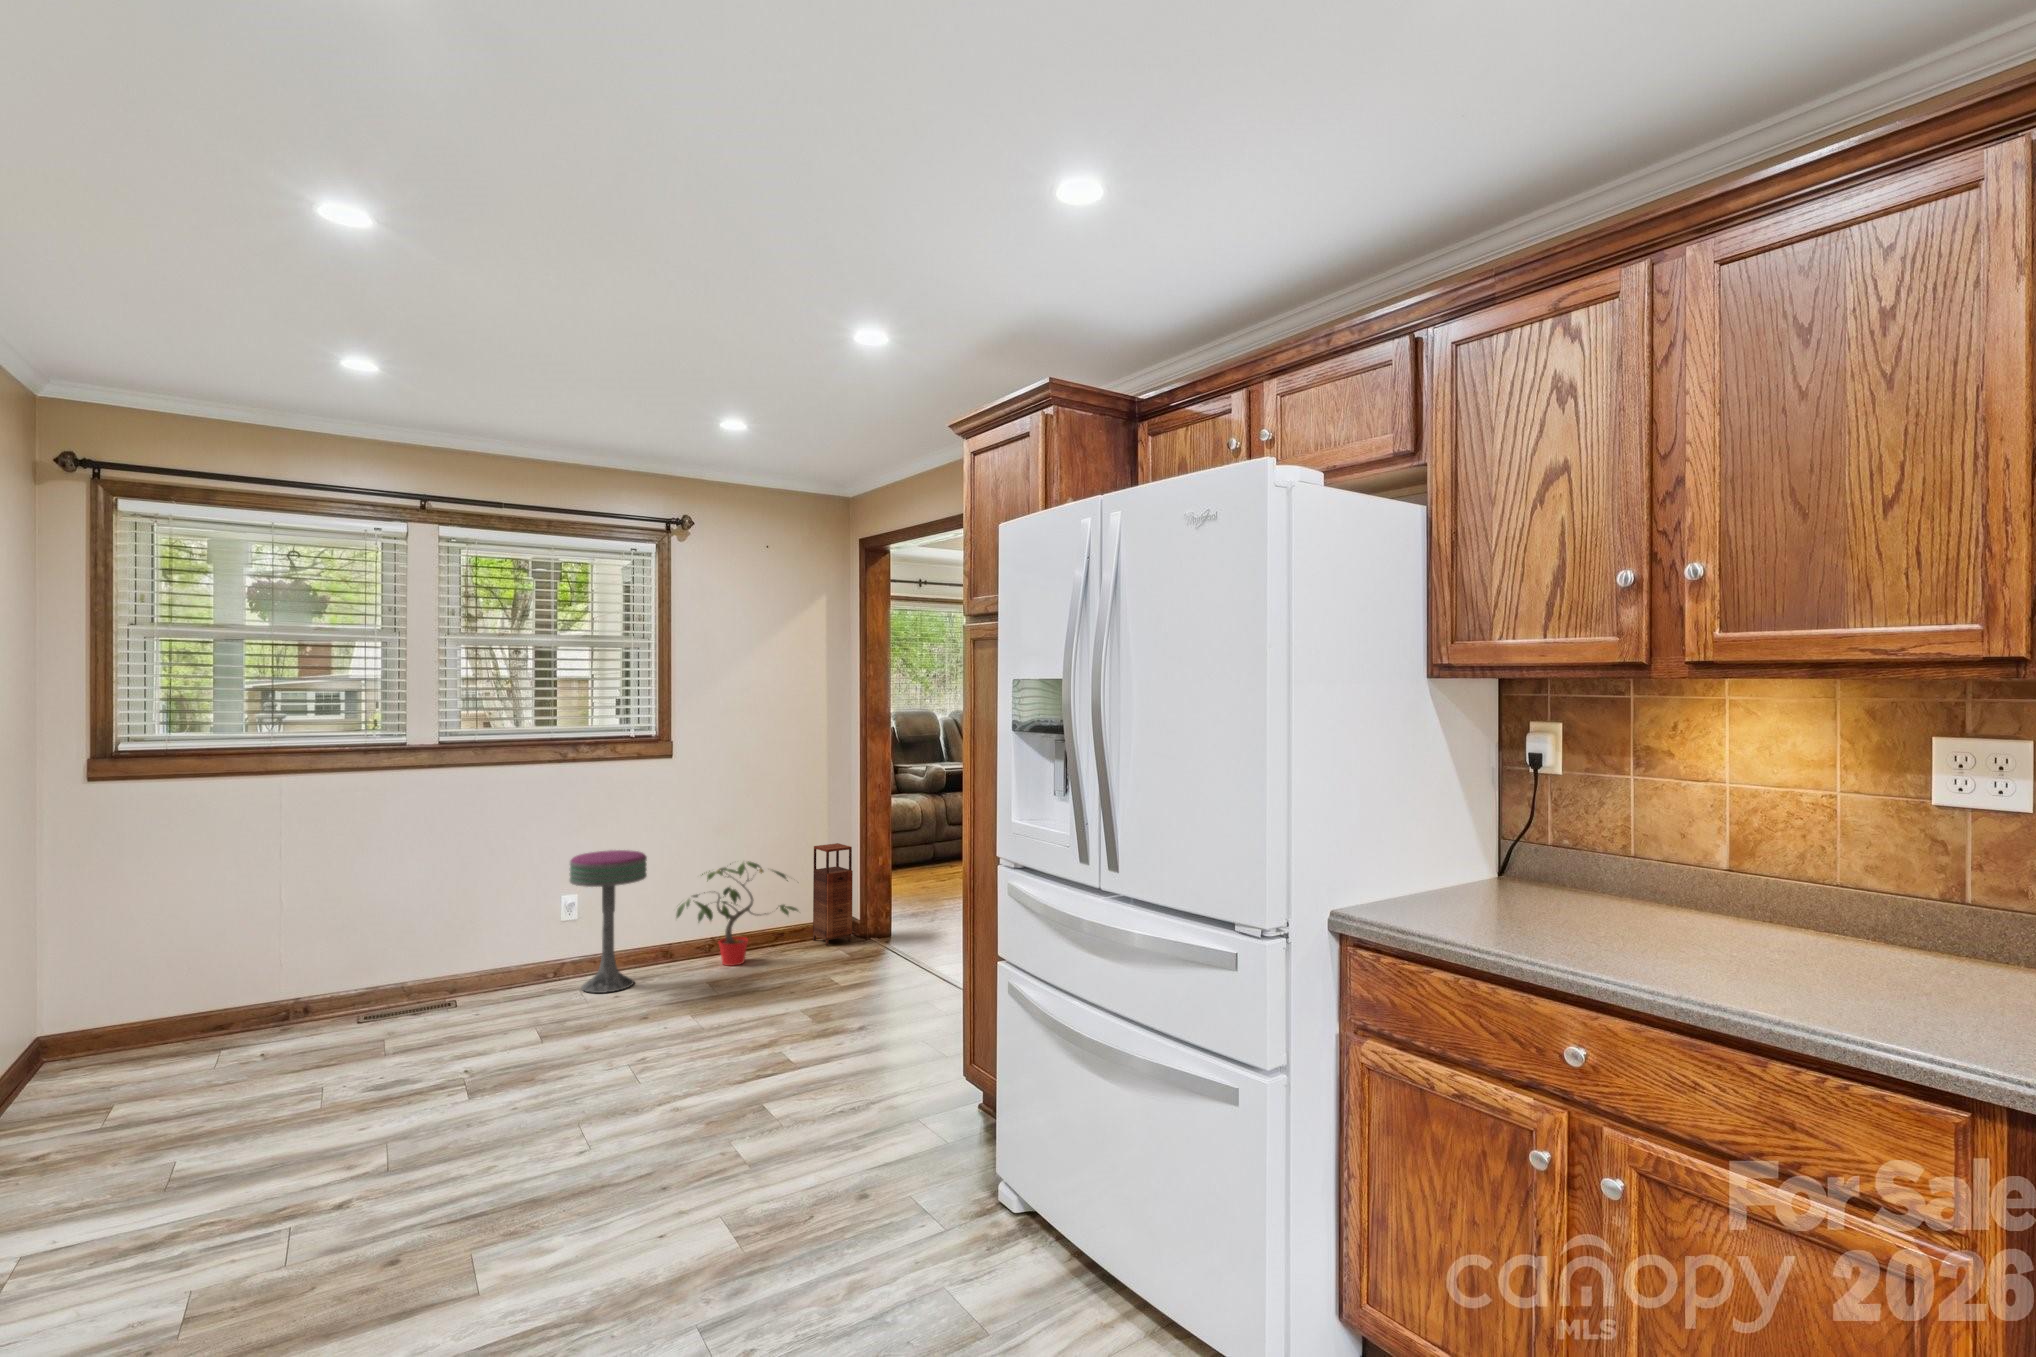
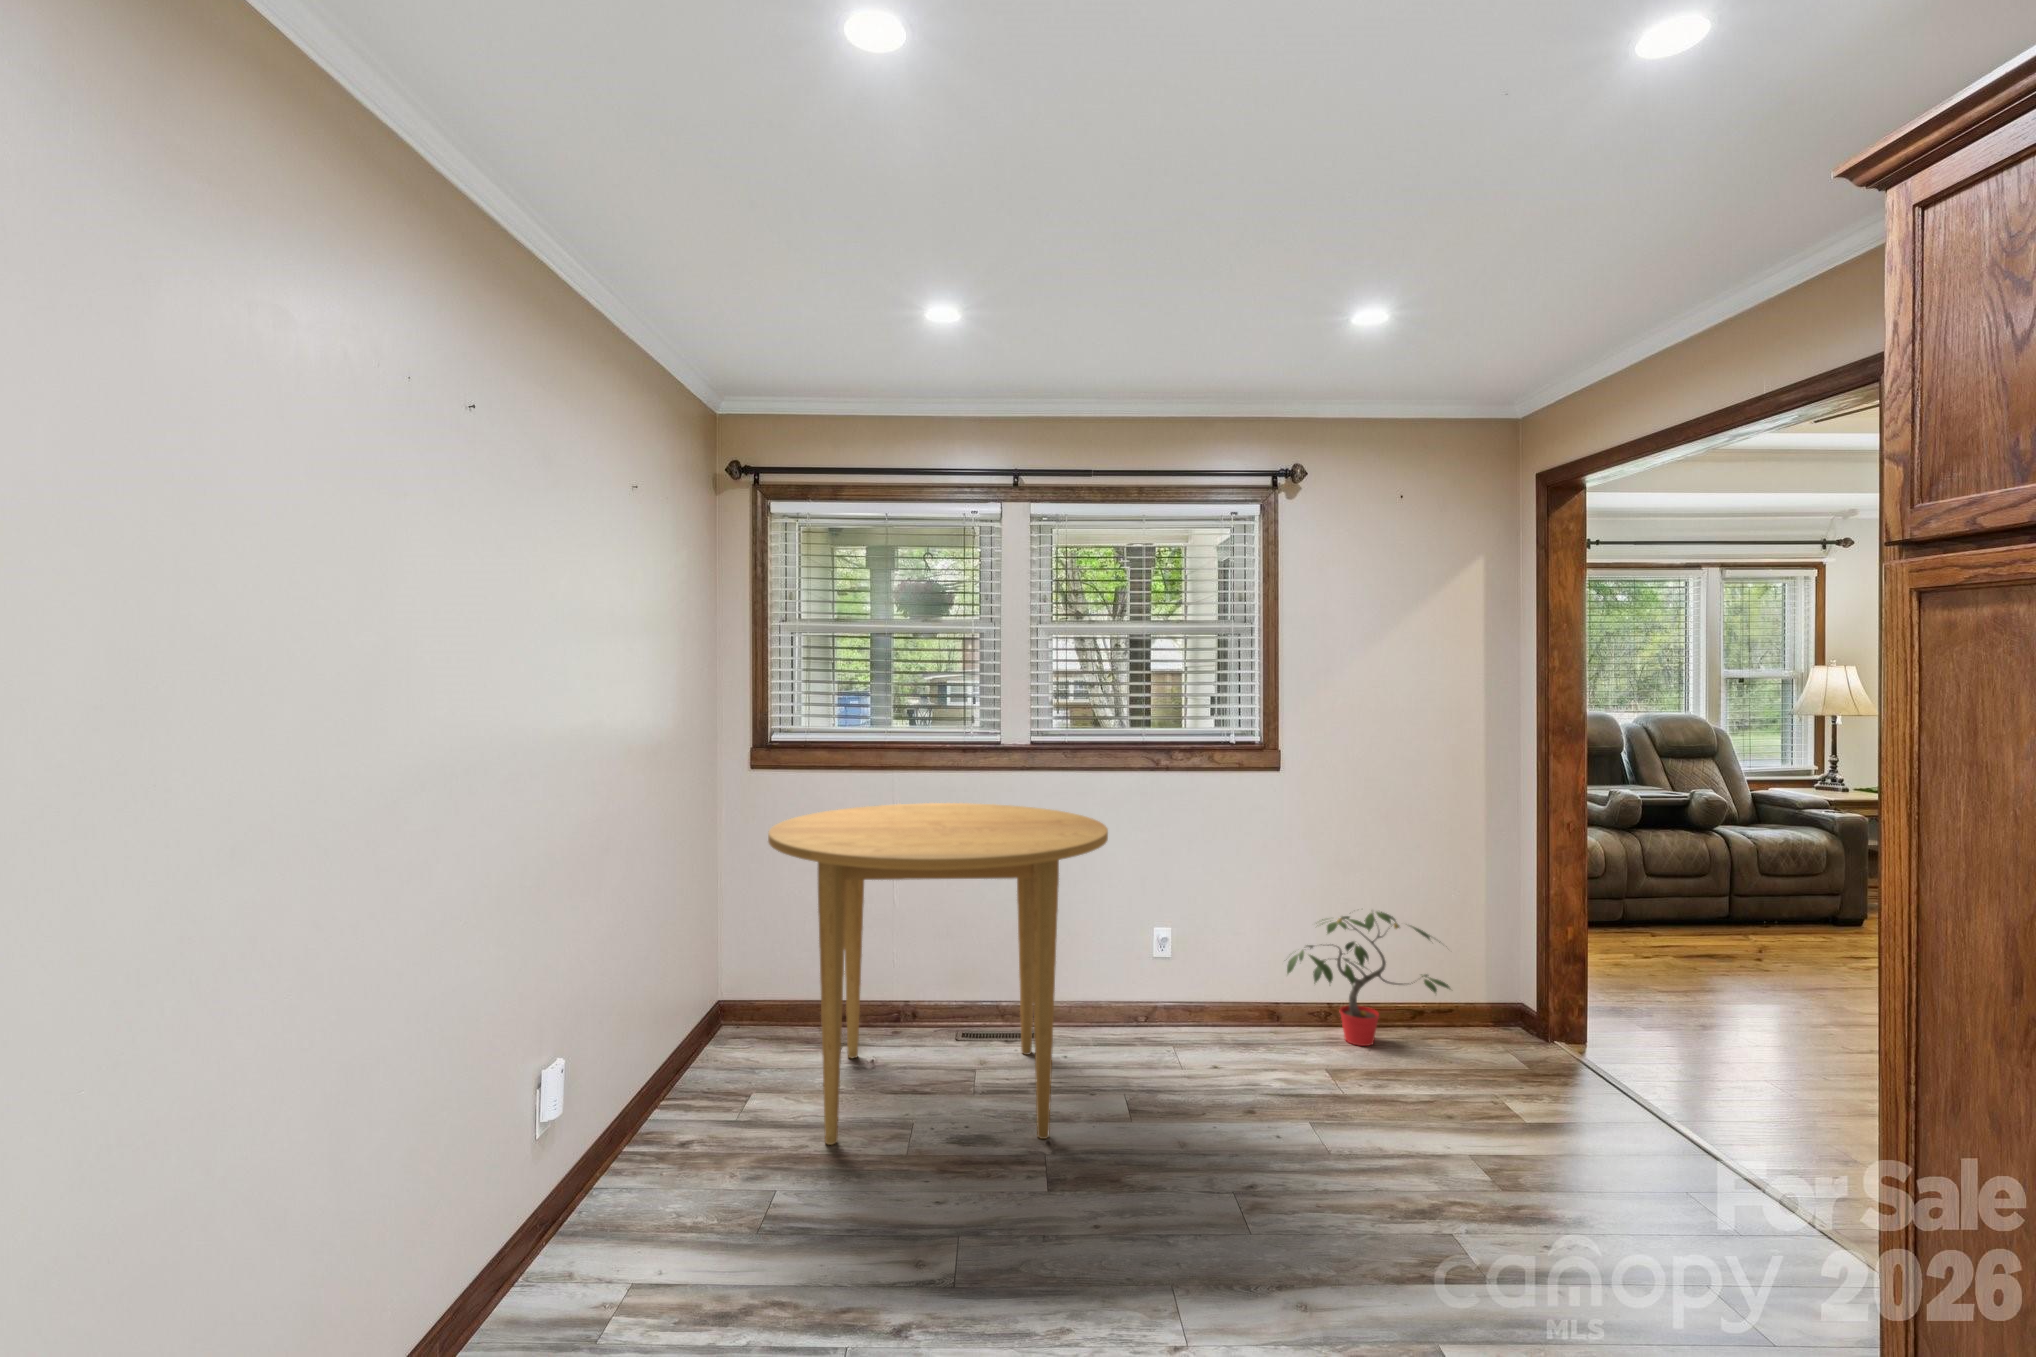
dining table: none [145,800,521,1120] -> present [768,803,1108,1145]
storage cabinet: present [813,843,853,946] -> none [1466,897,1526,1038]
bar stool: present [570,850,647,993] -> none [1163,879,1252,1056]

